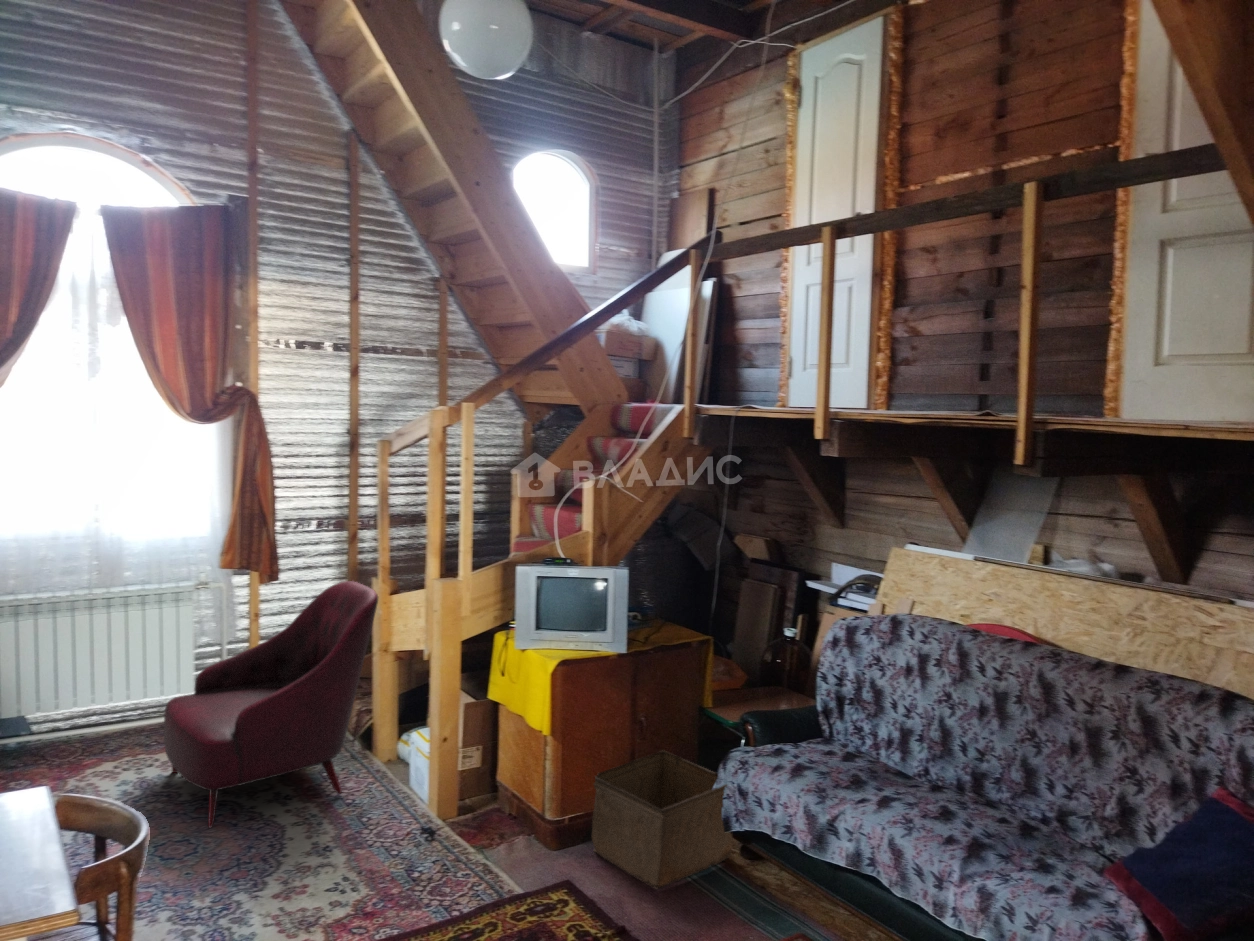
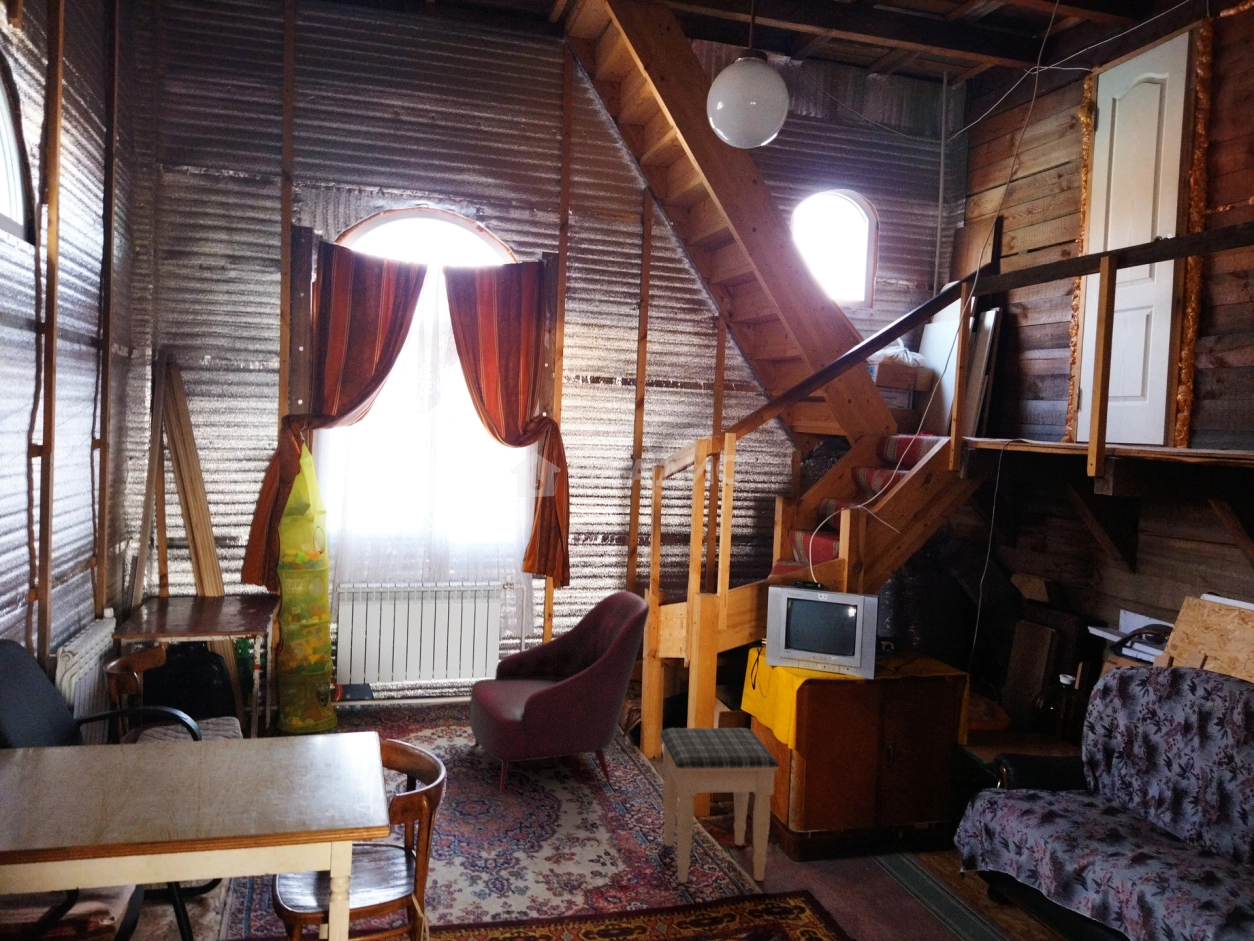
footstool: none [401,719,535,897] -> present [660,728,779,883]
storage bin: present [592,751,732,889] -> none [834,780,980,912]

